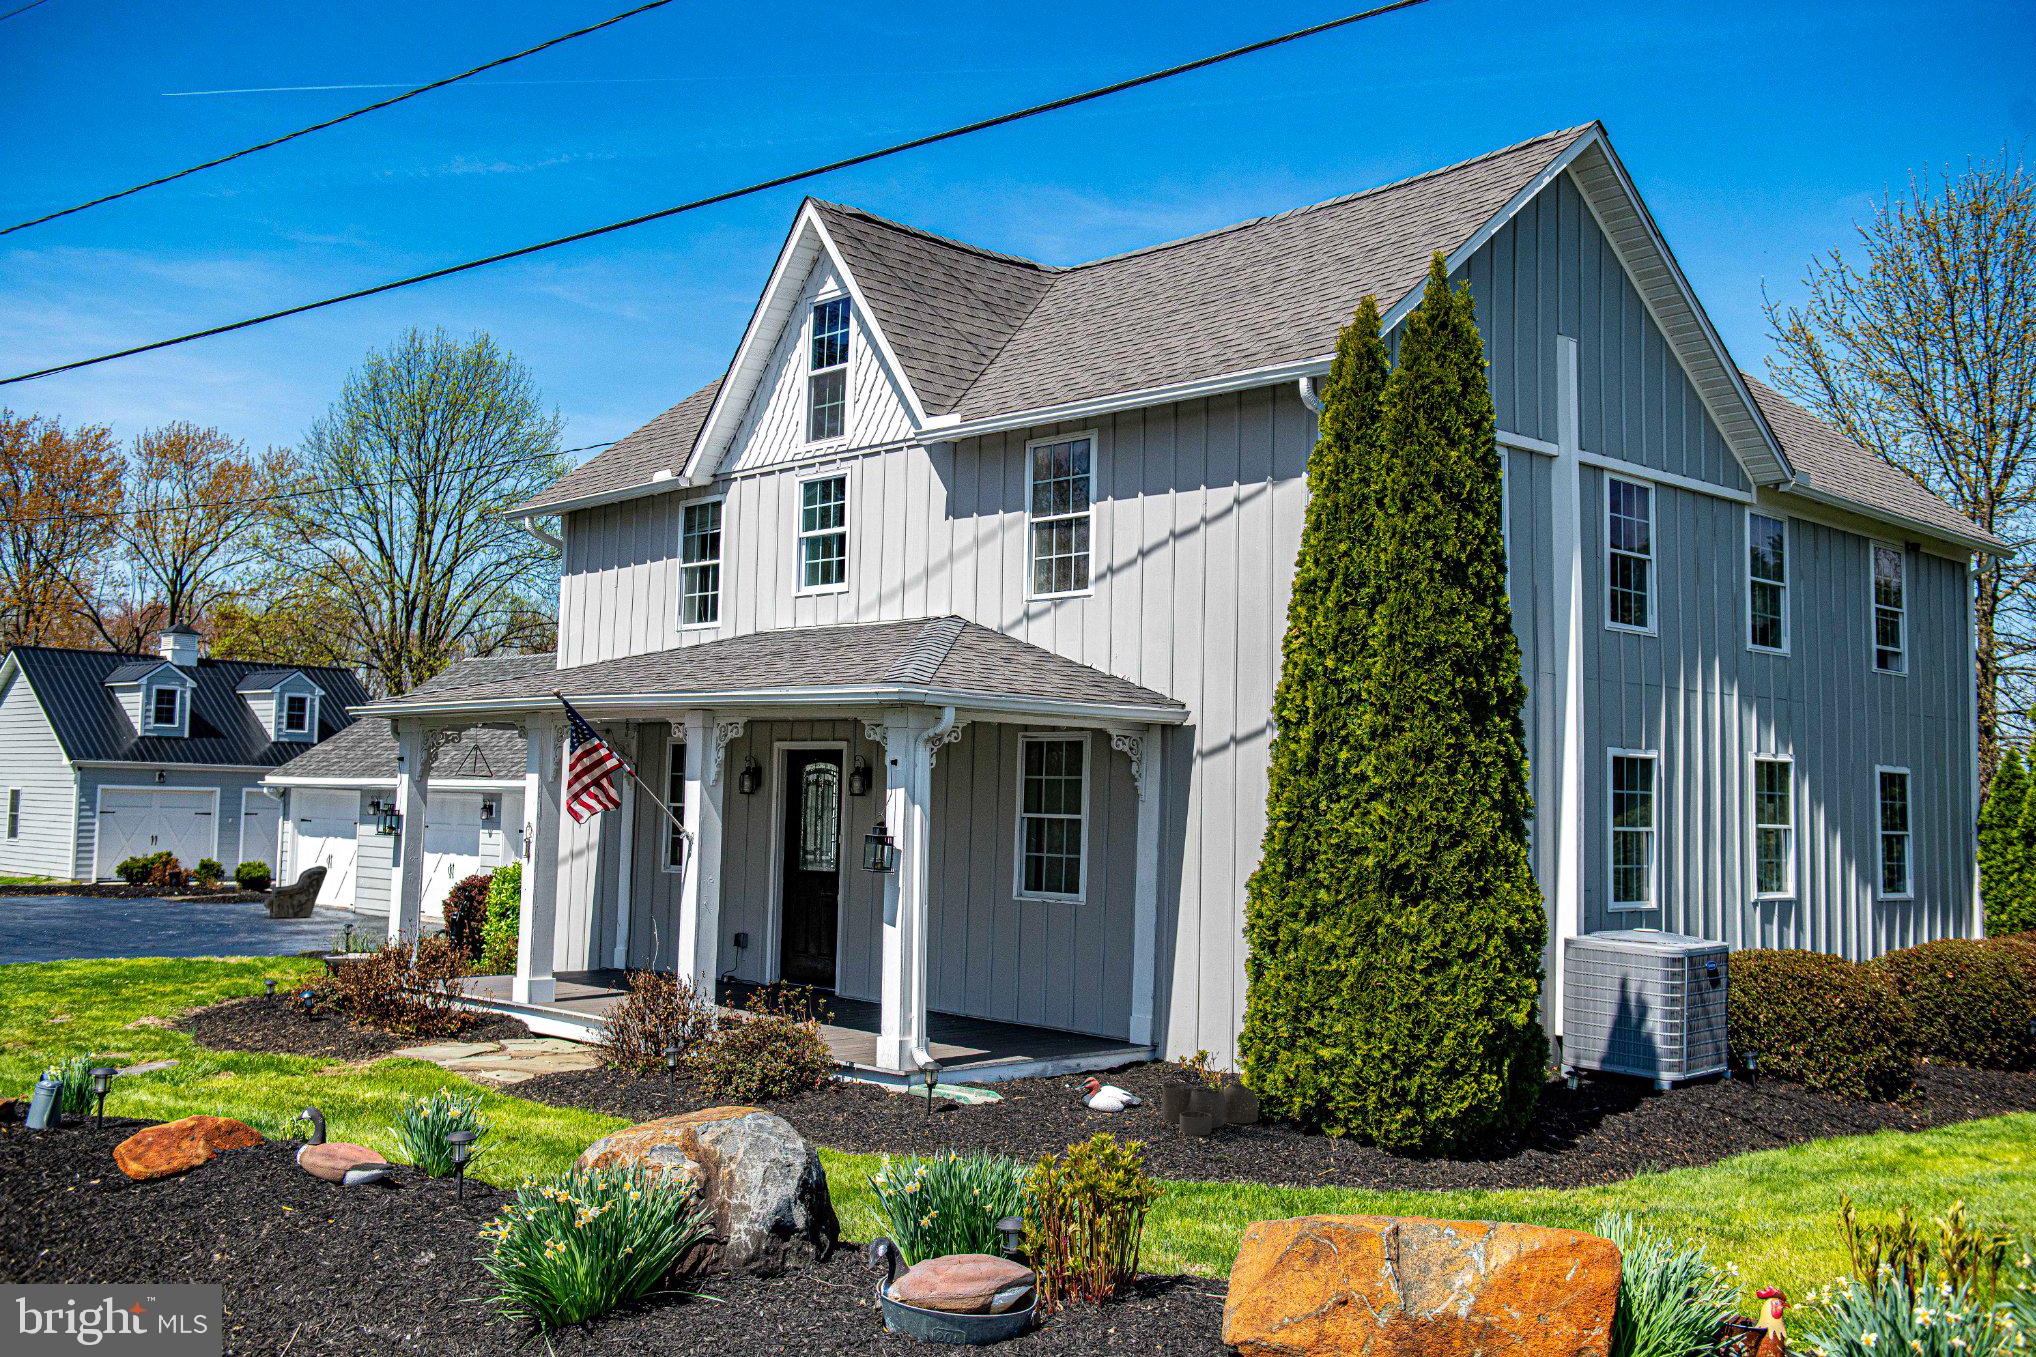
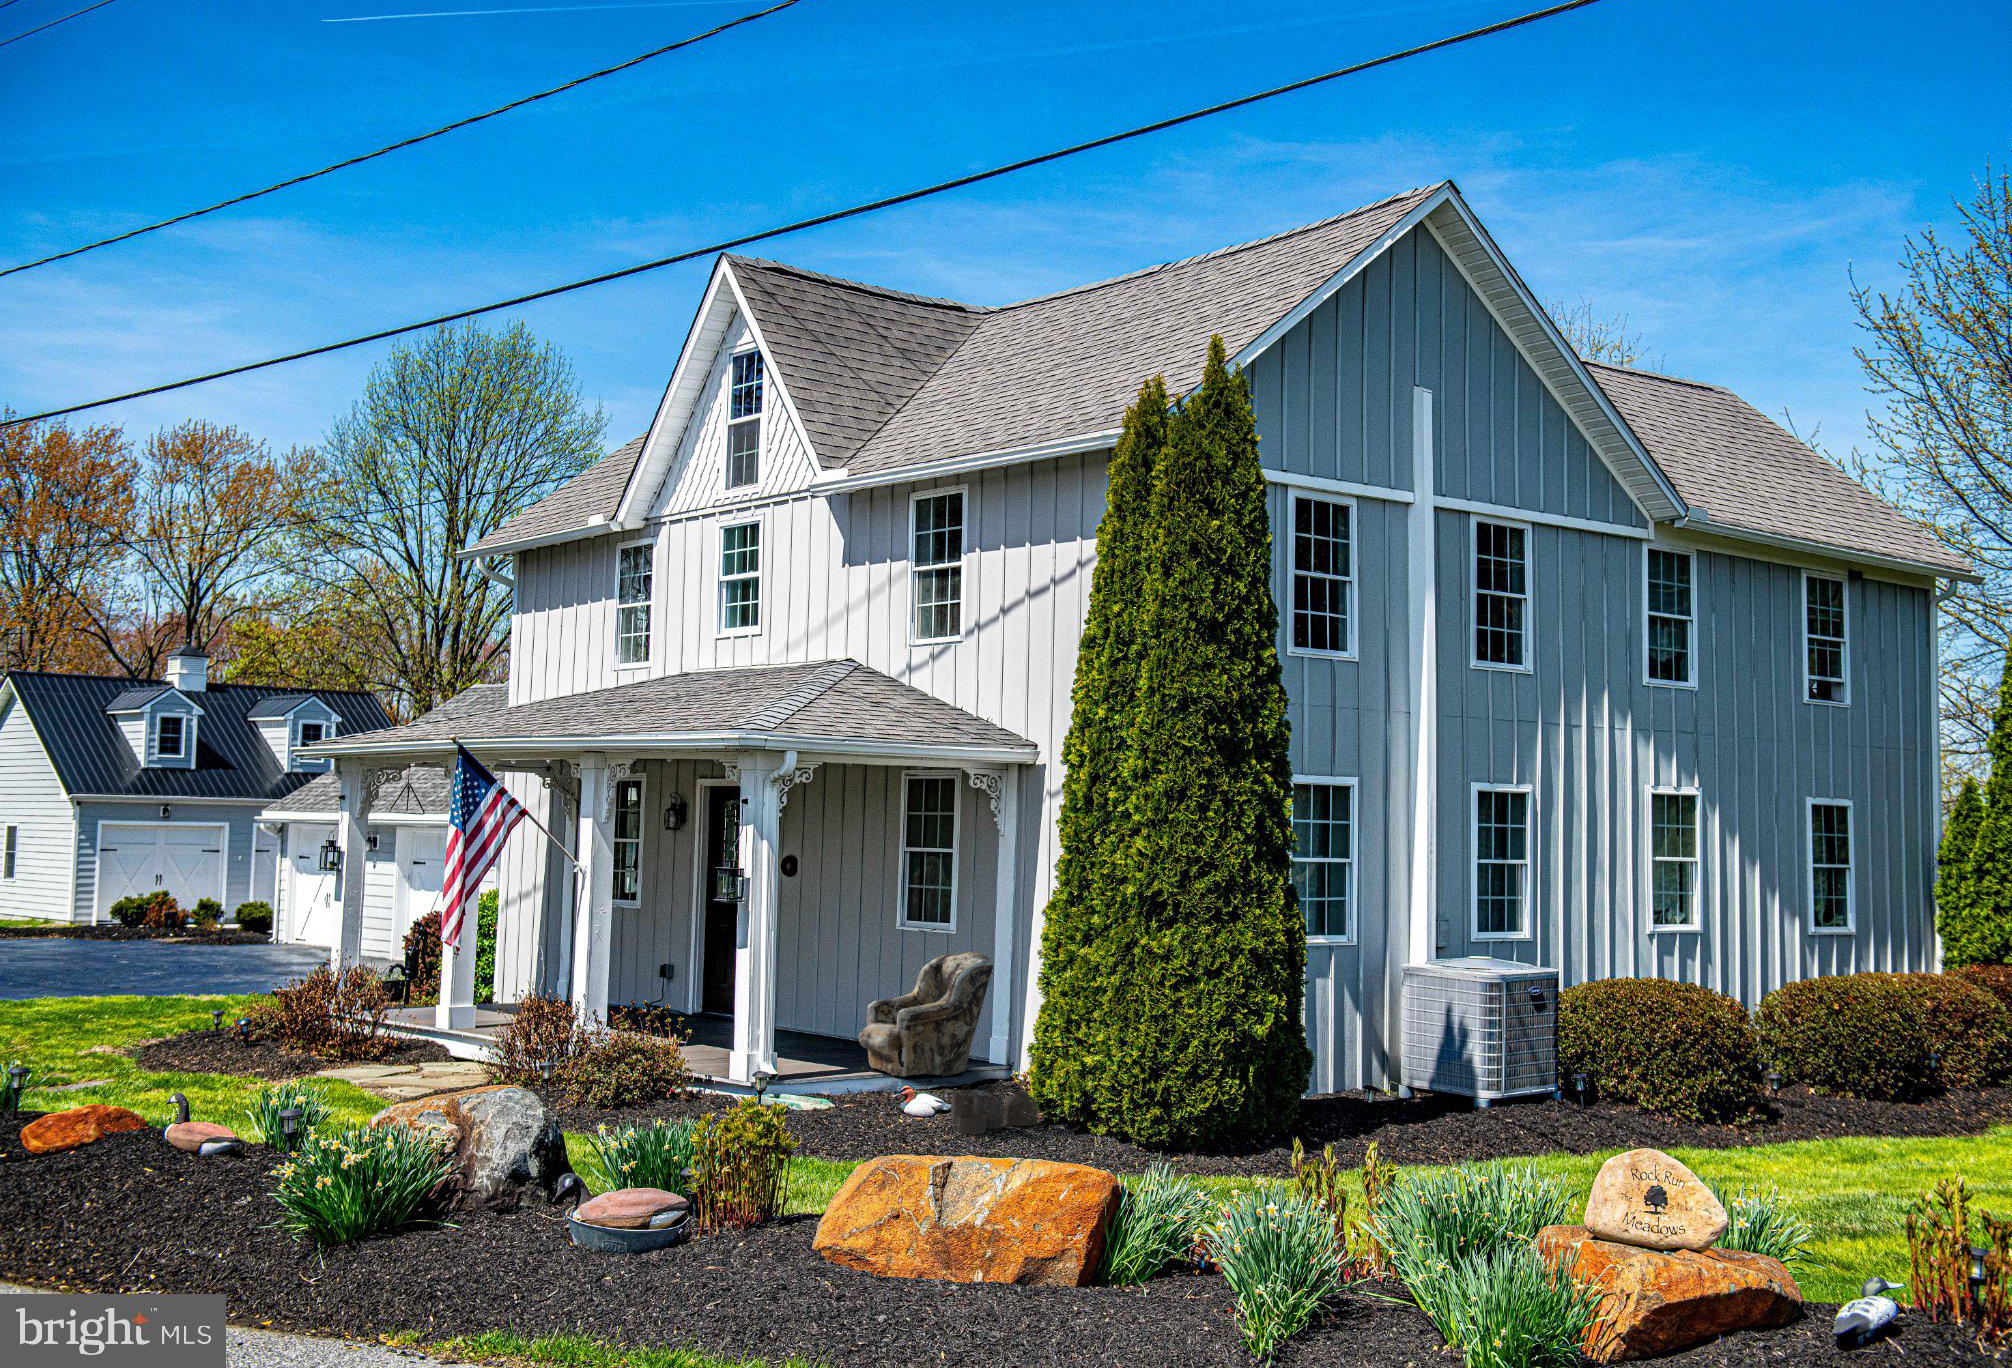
armchair: present [263,866,327,918] -> present [859,952,993,1077]

